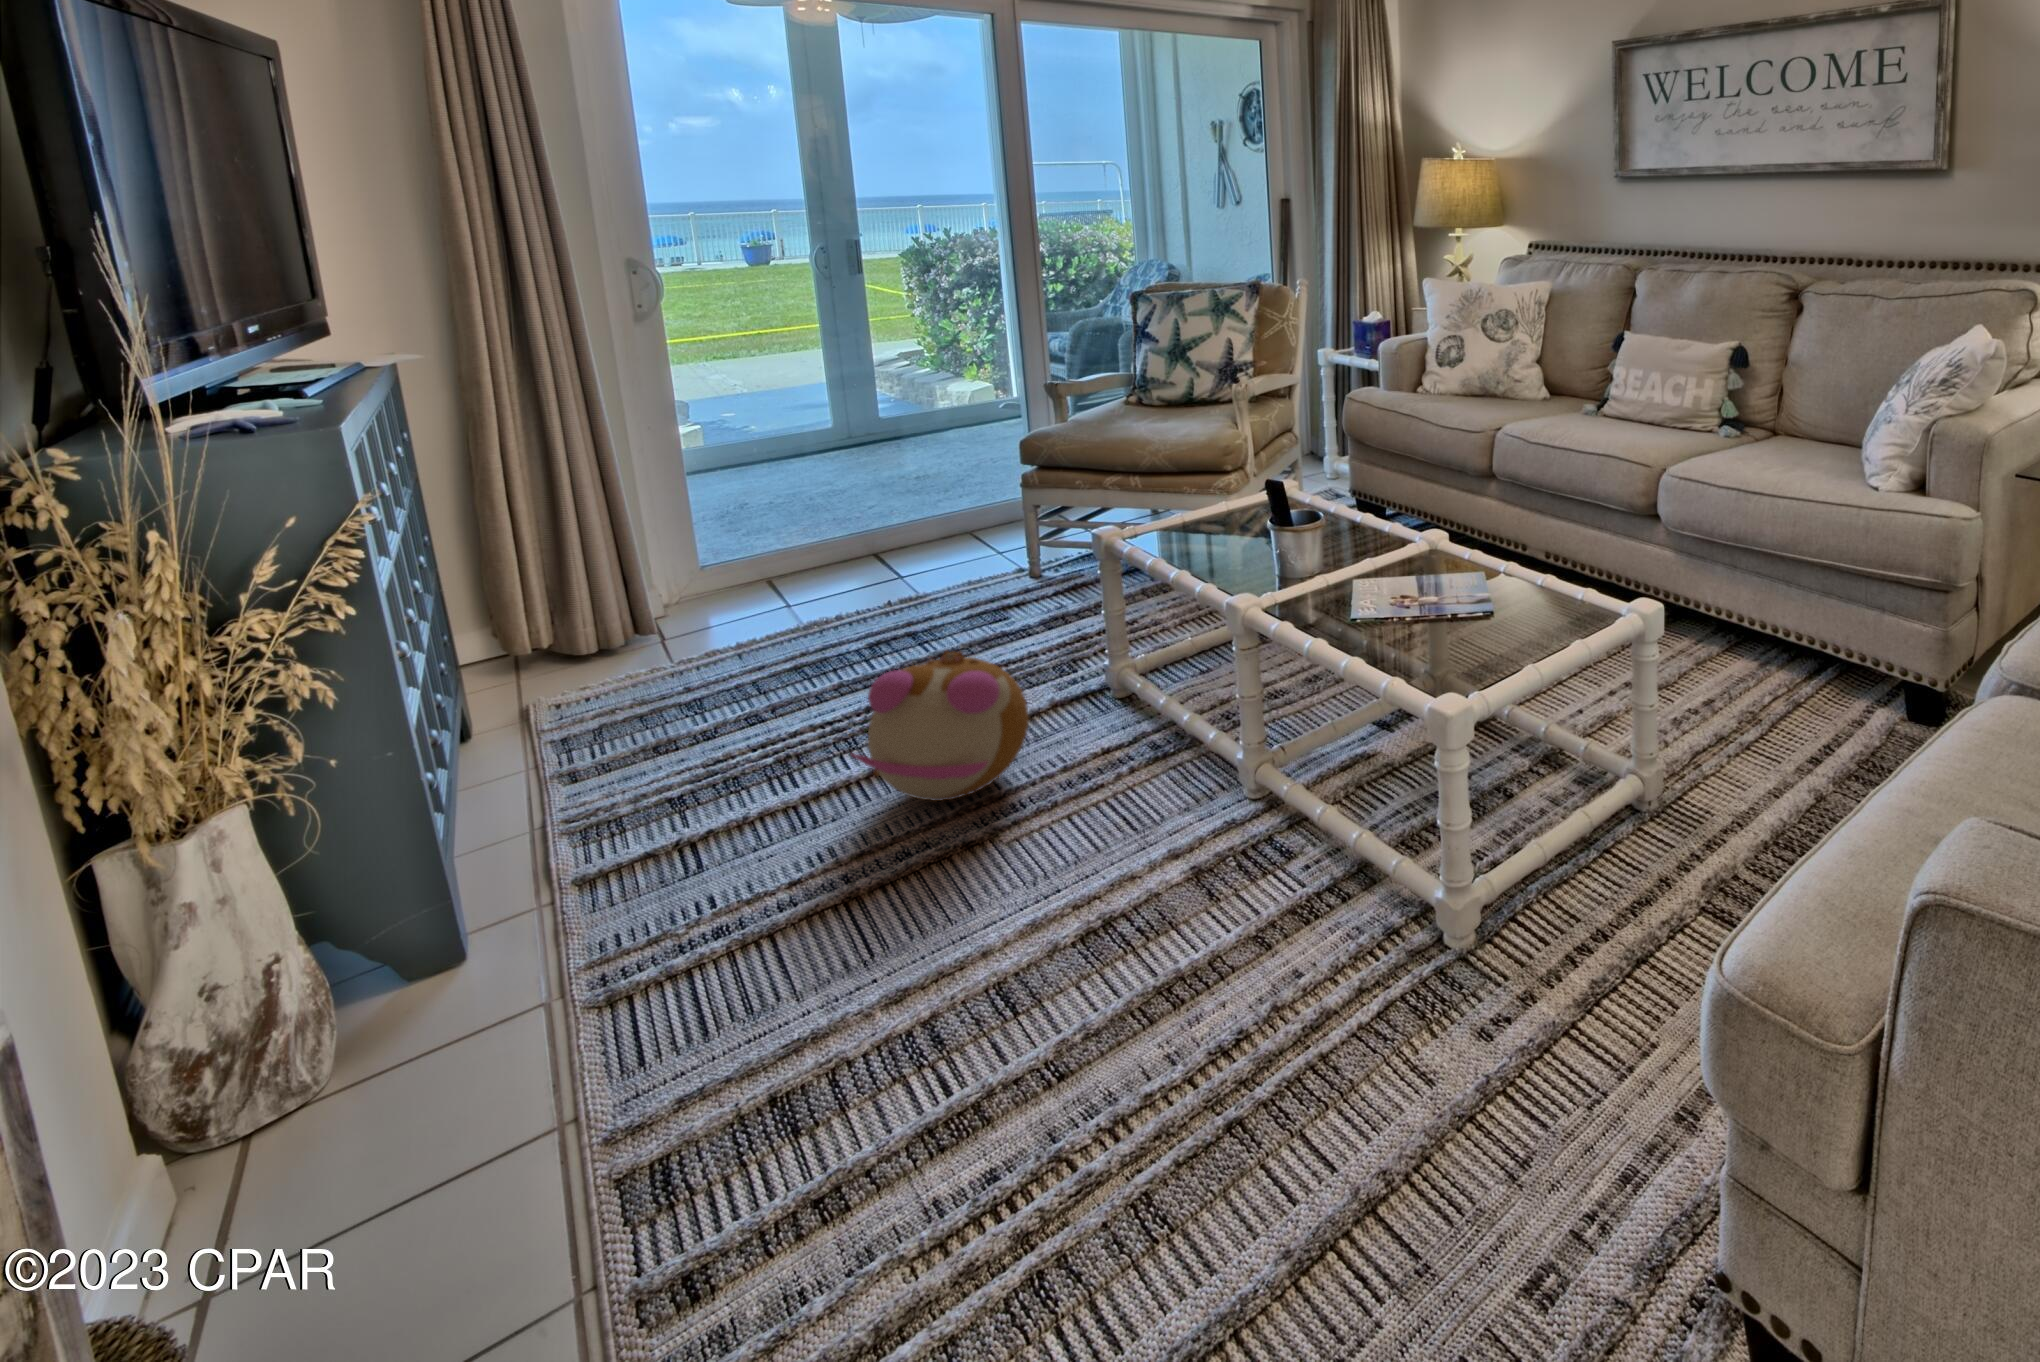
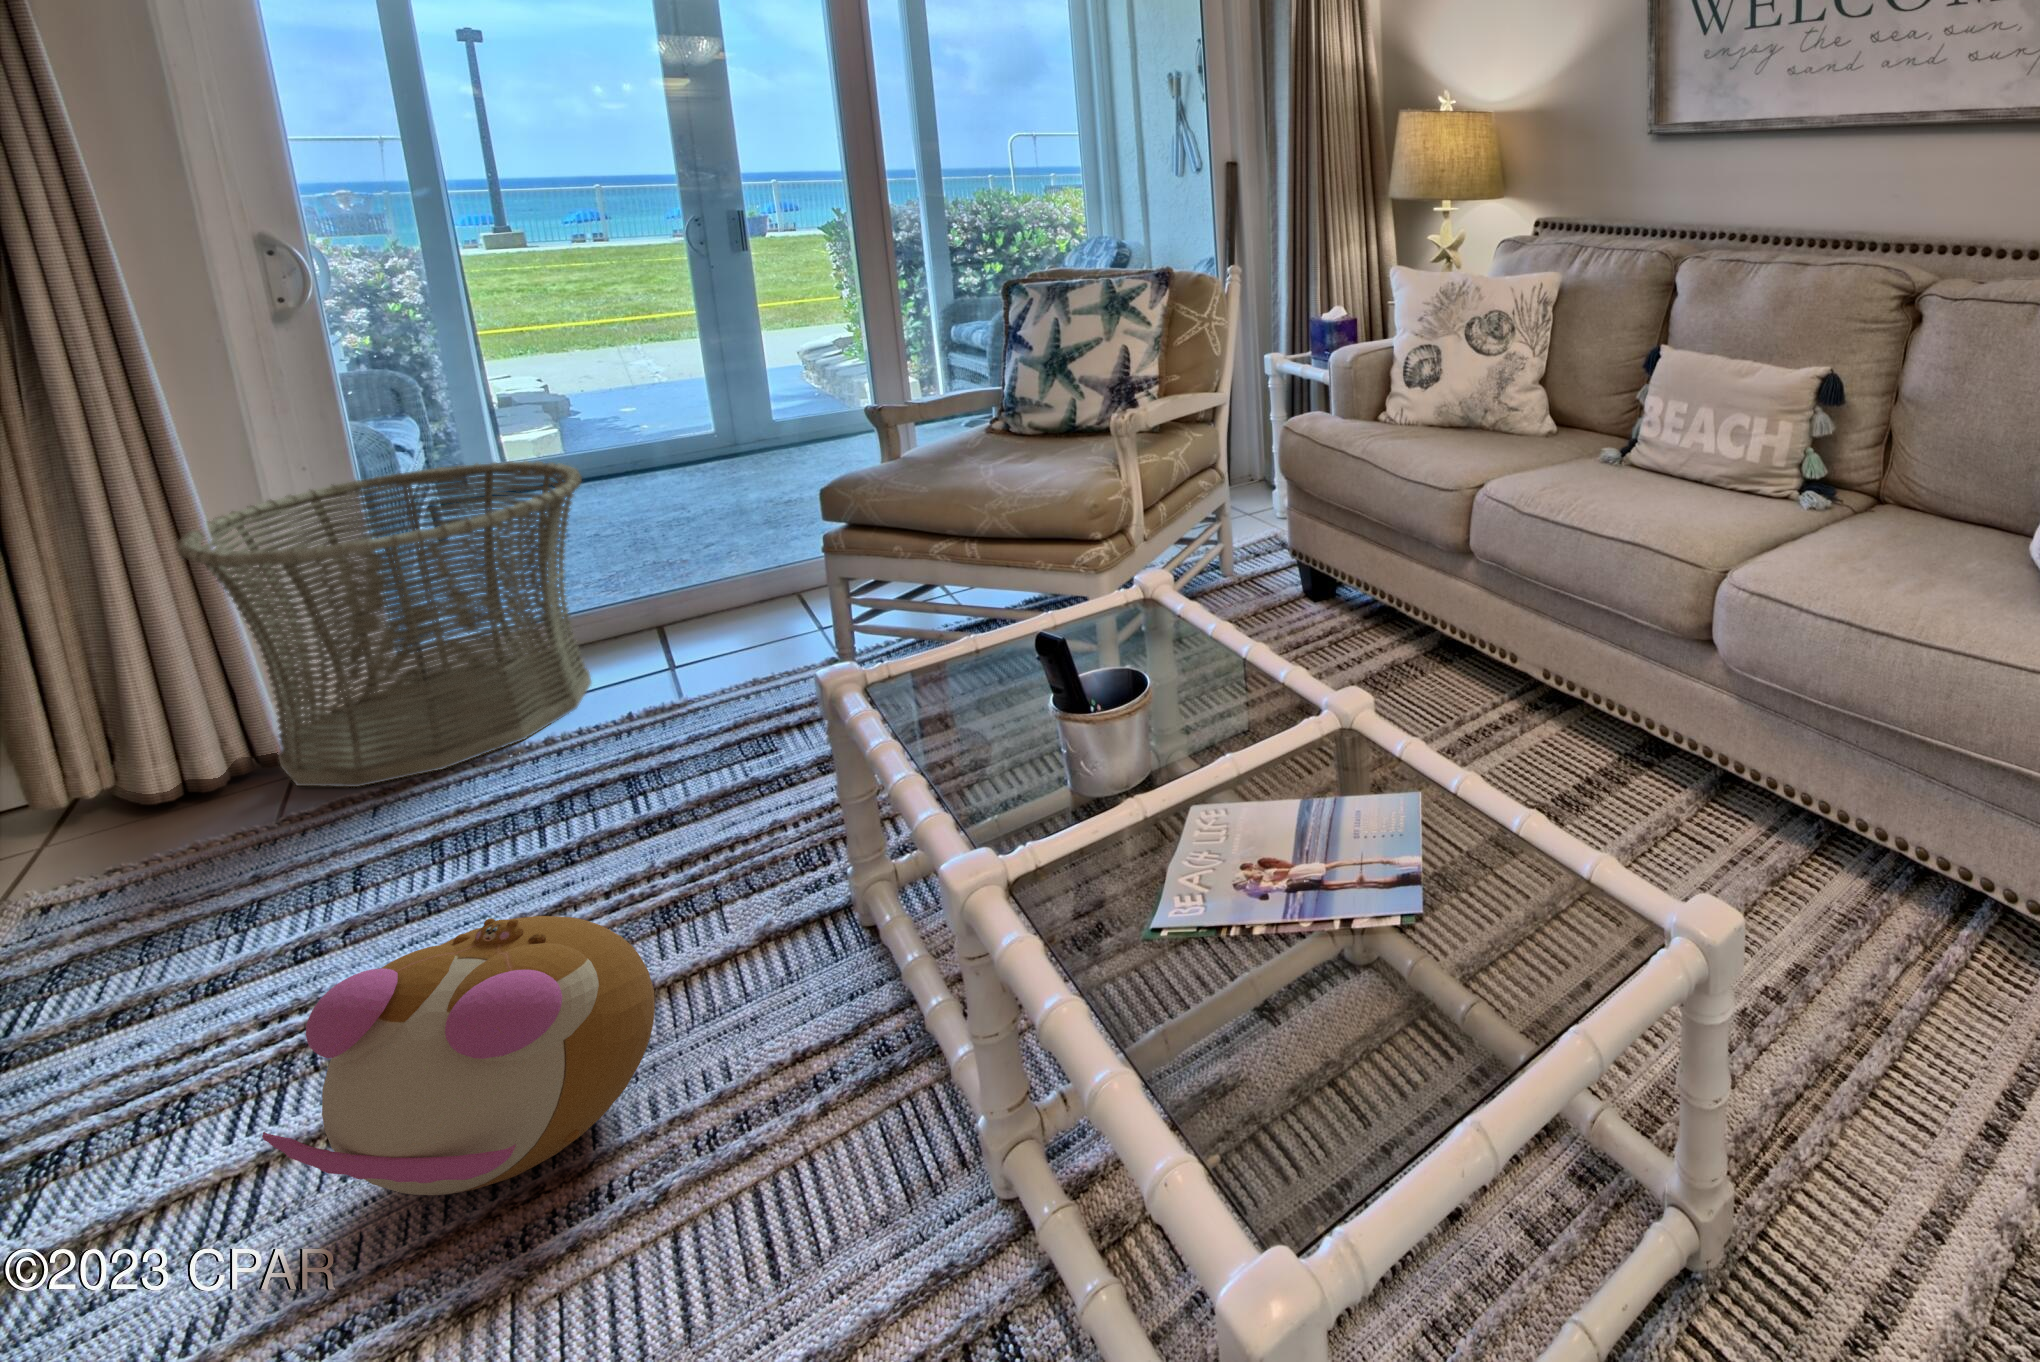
basket: none [610,423,855,641] -> present [176,460,591,787]

